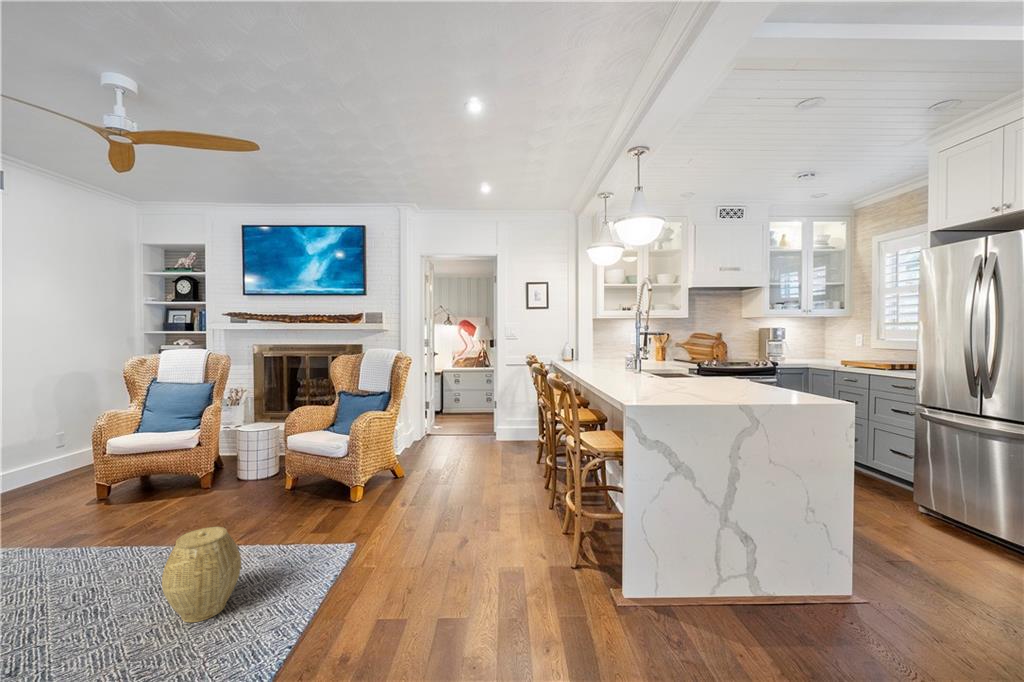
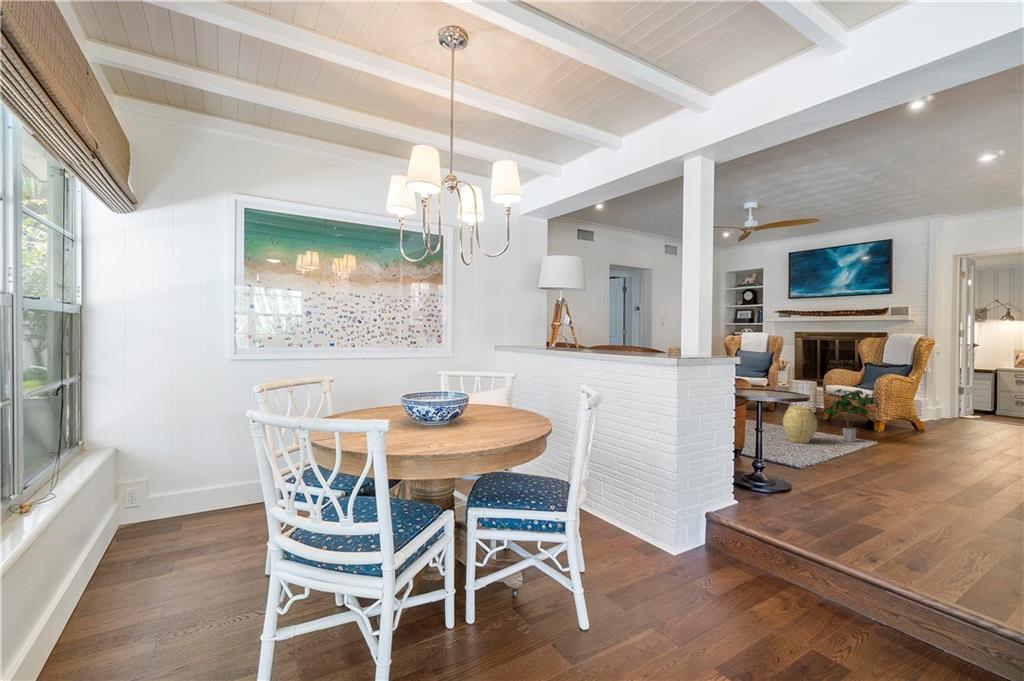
potted plant: none [266,464,349,564] -> present [825,389,879,442]

